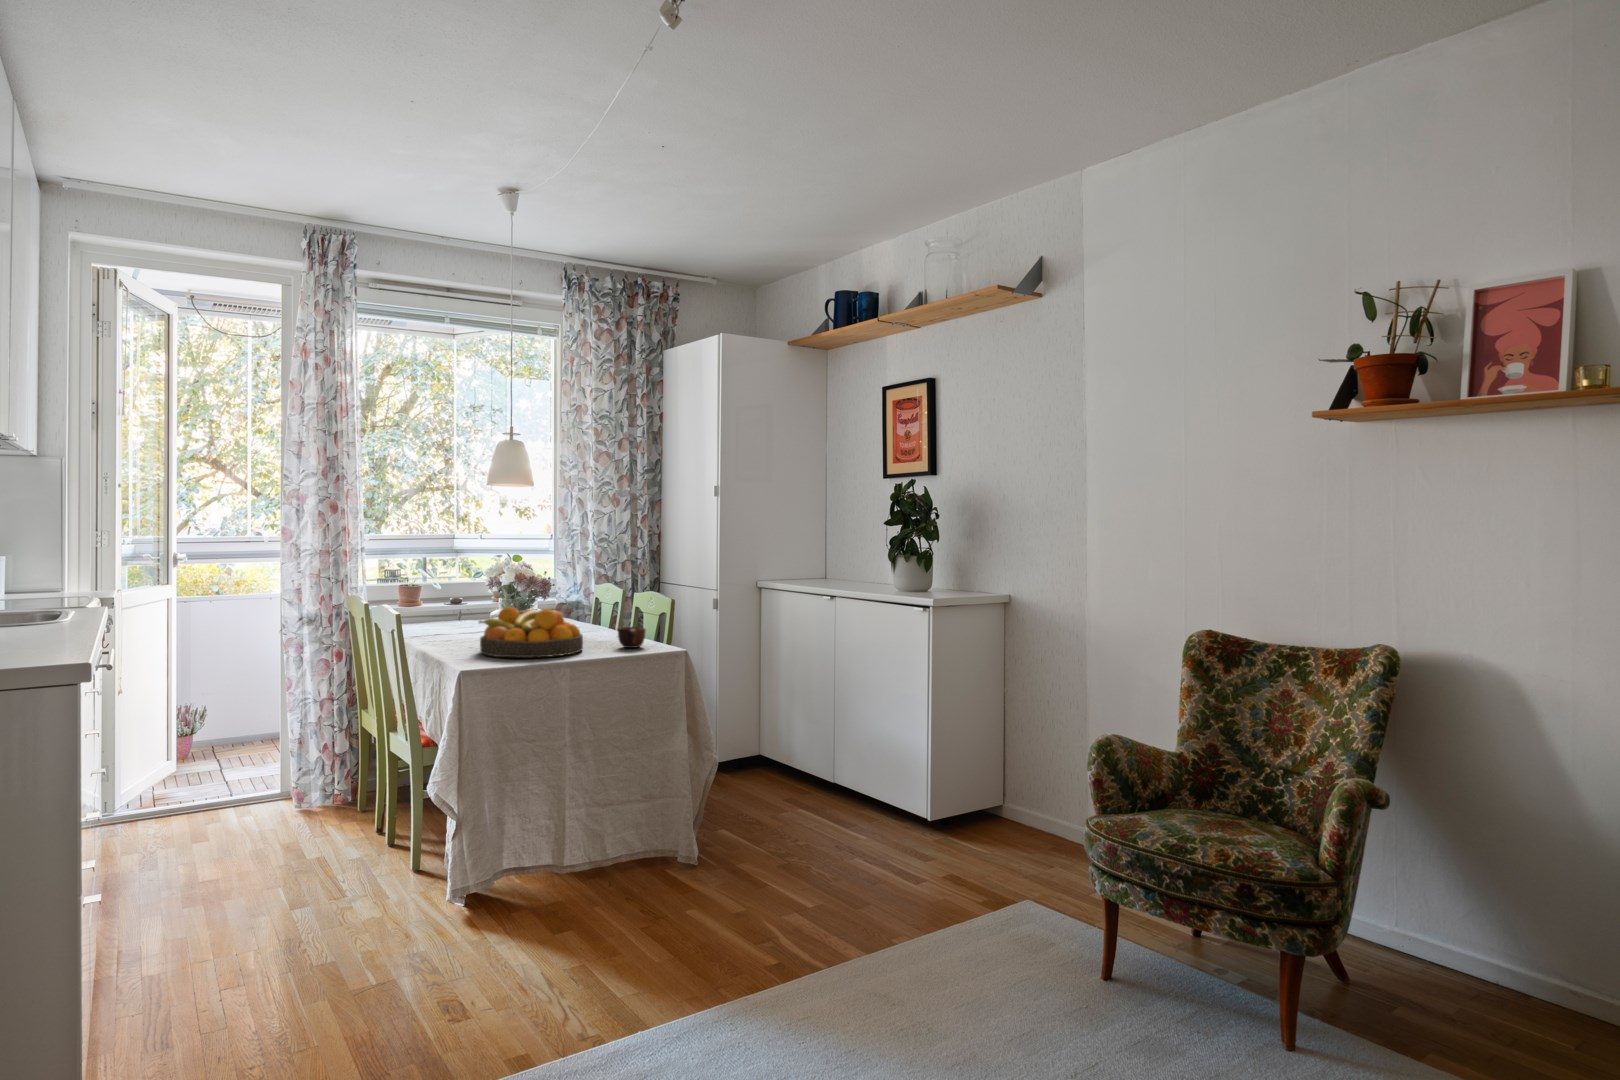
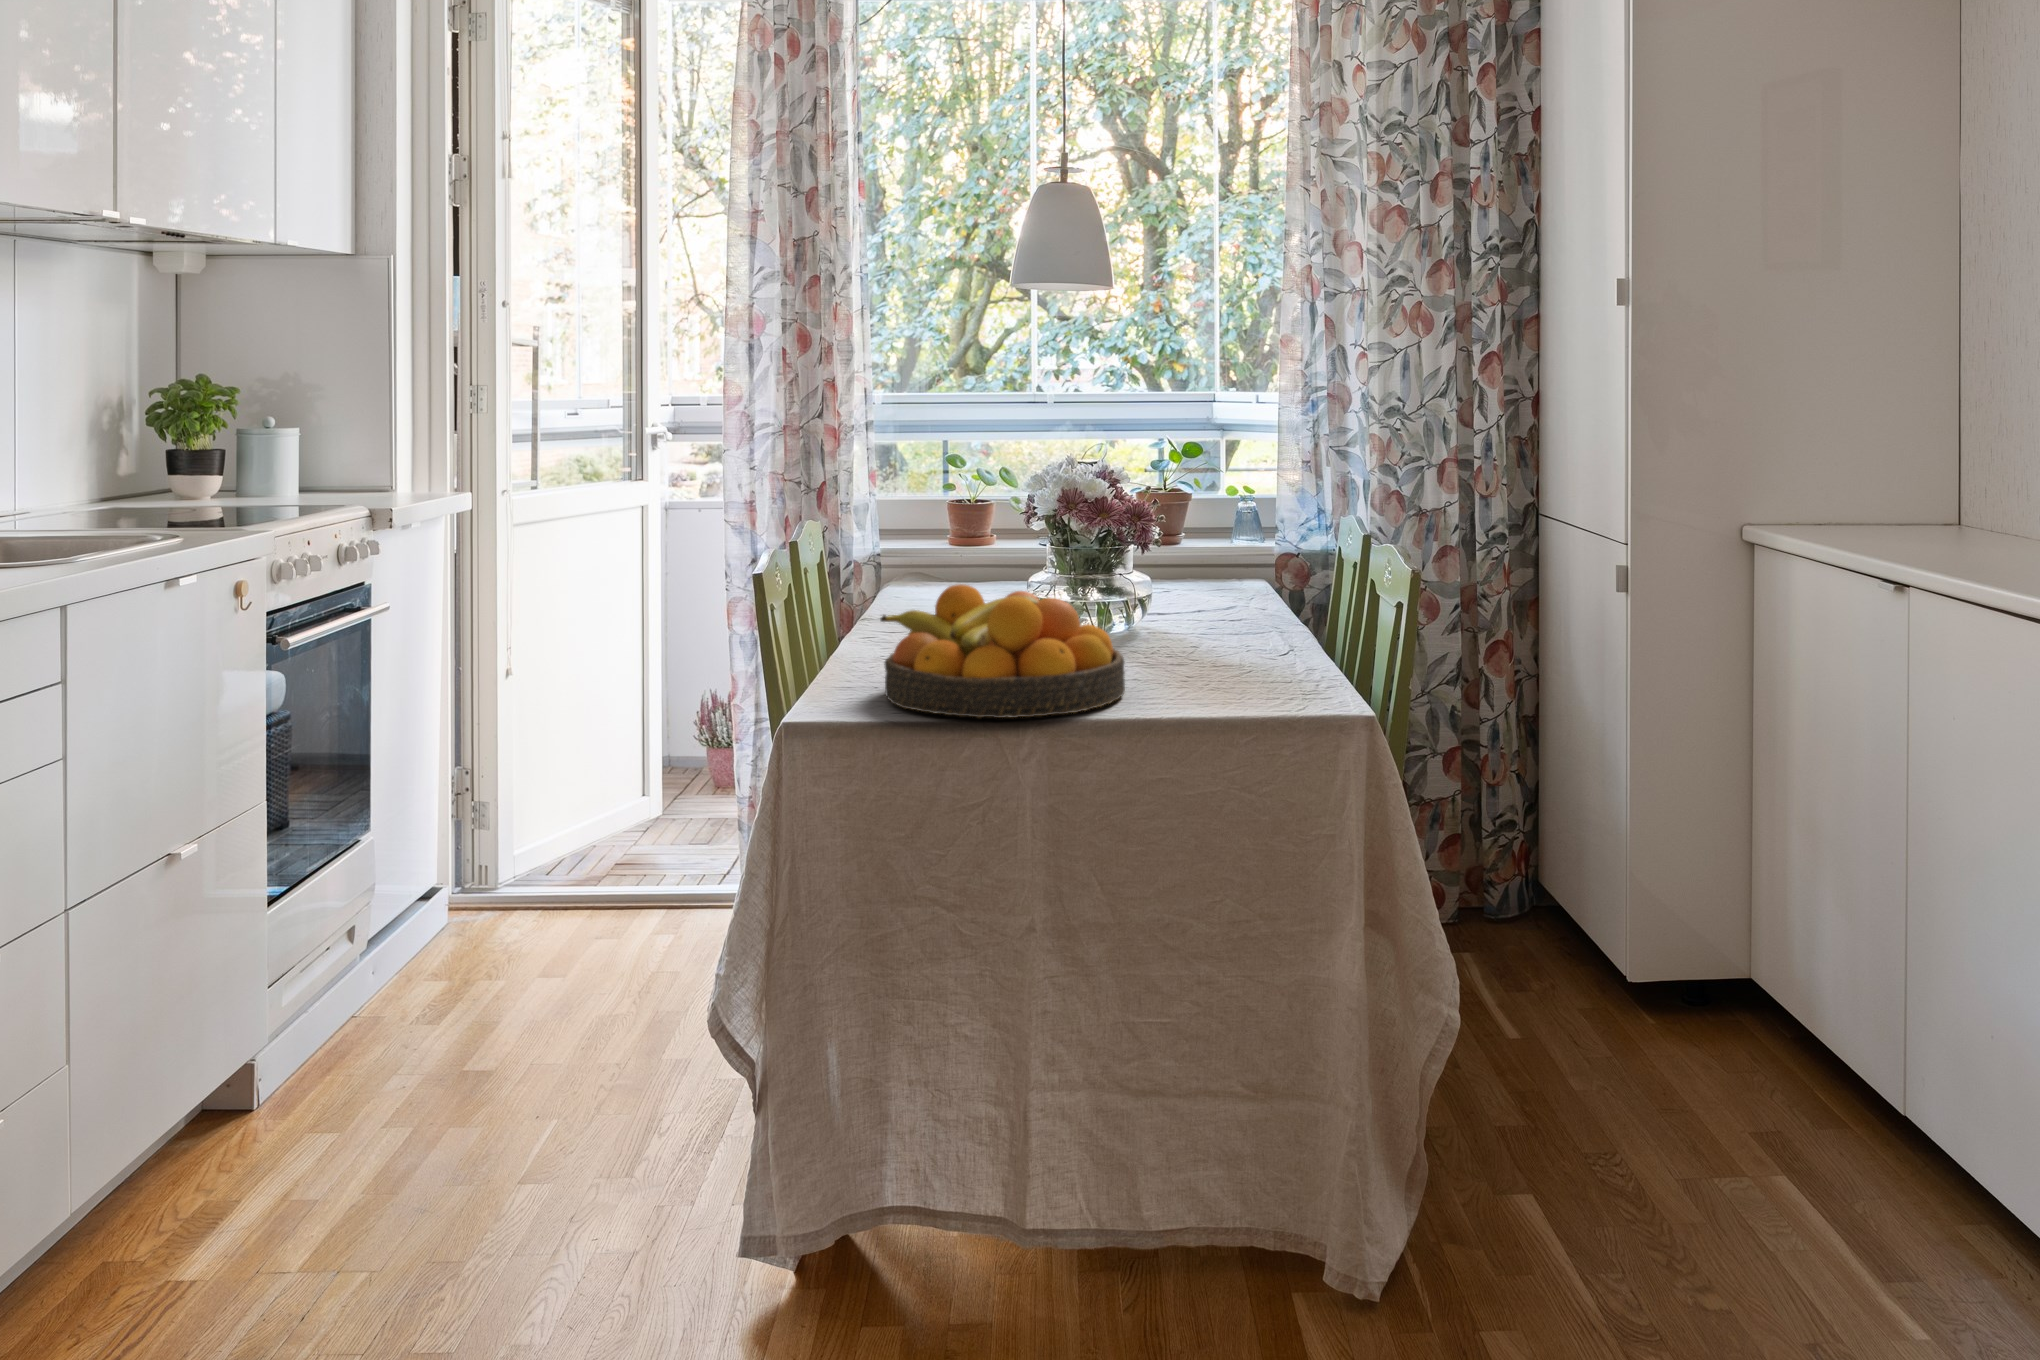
mug: present [618,627,646,648] -> none [1210,647,1282,706]

